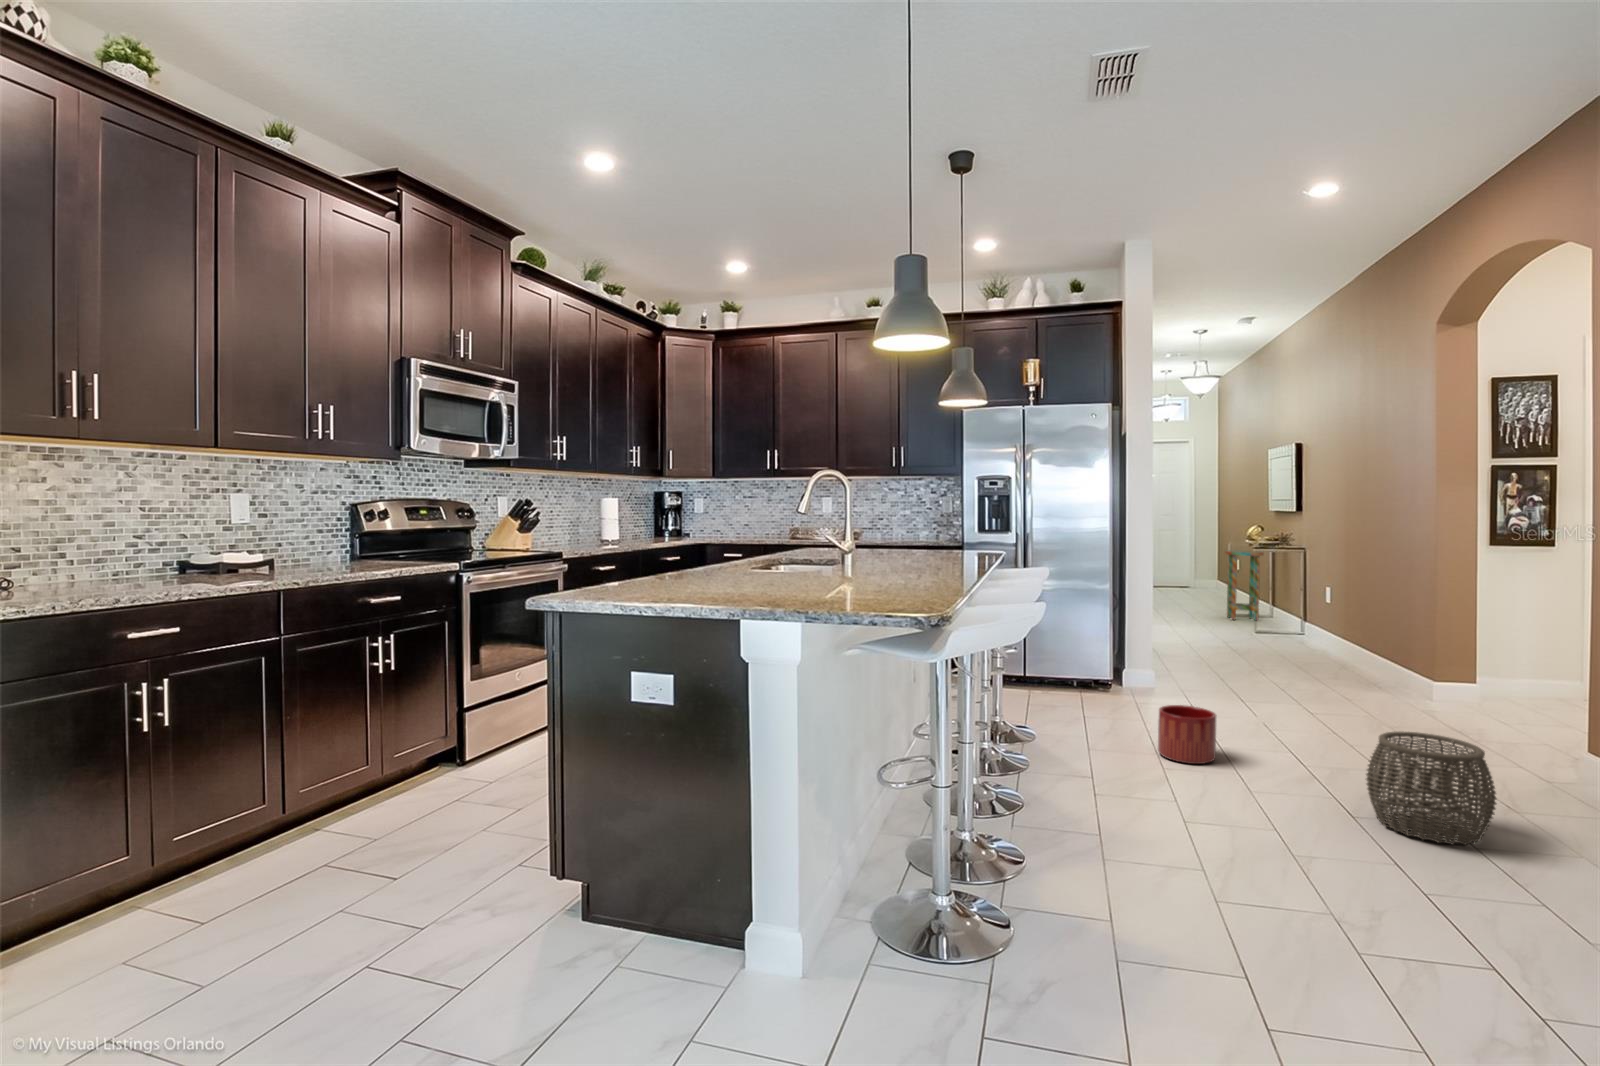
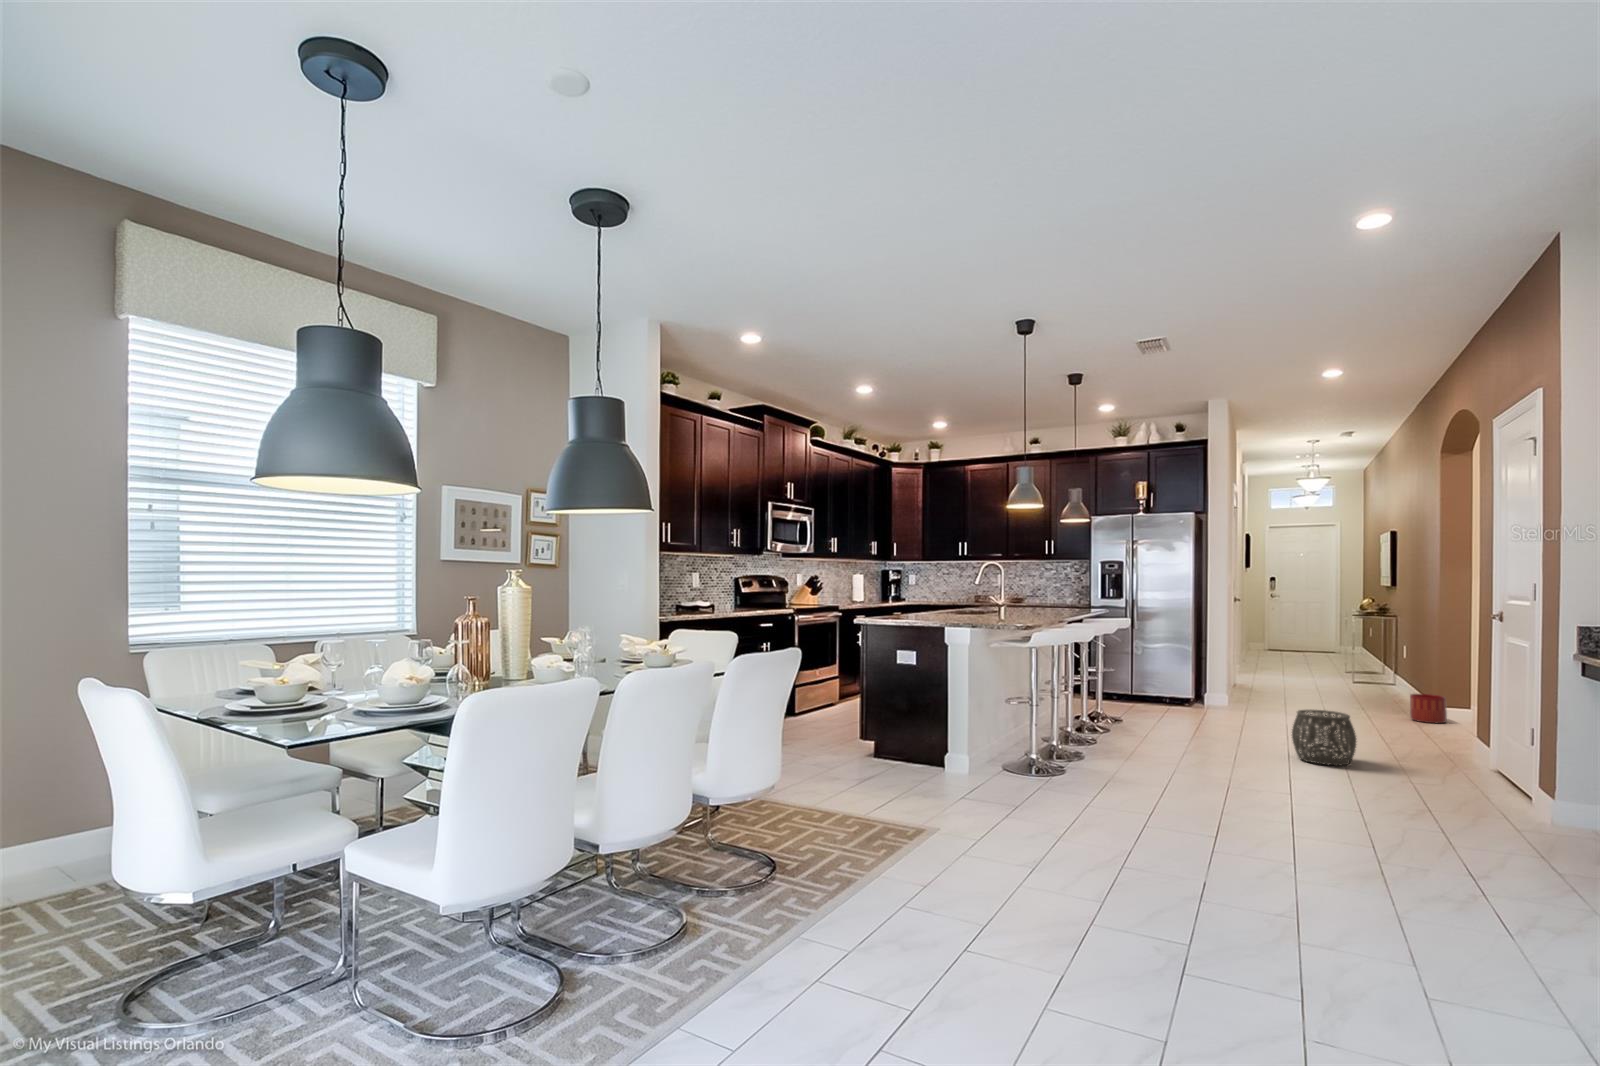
side table: present [1224,550,1264,621] -> none [1347,619,1382,679]
planter: present [1158,705,1216,764] -> present [1410,694,1447,723]

